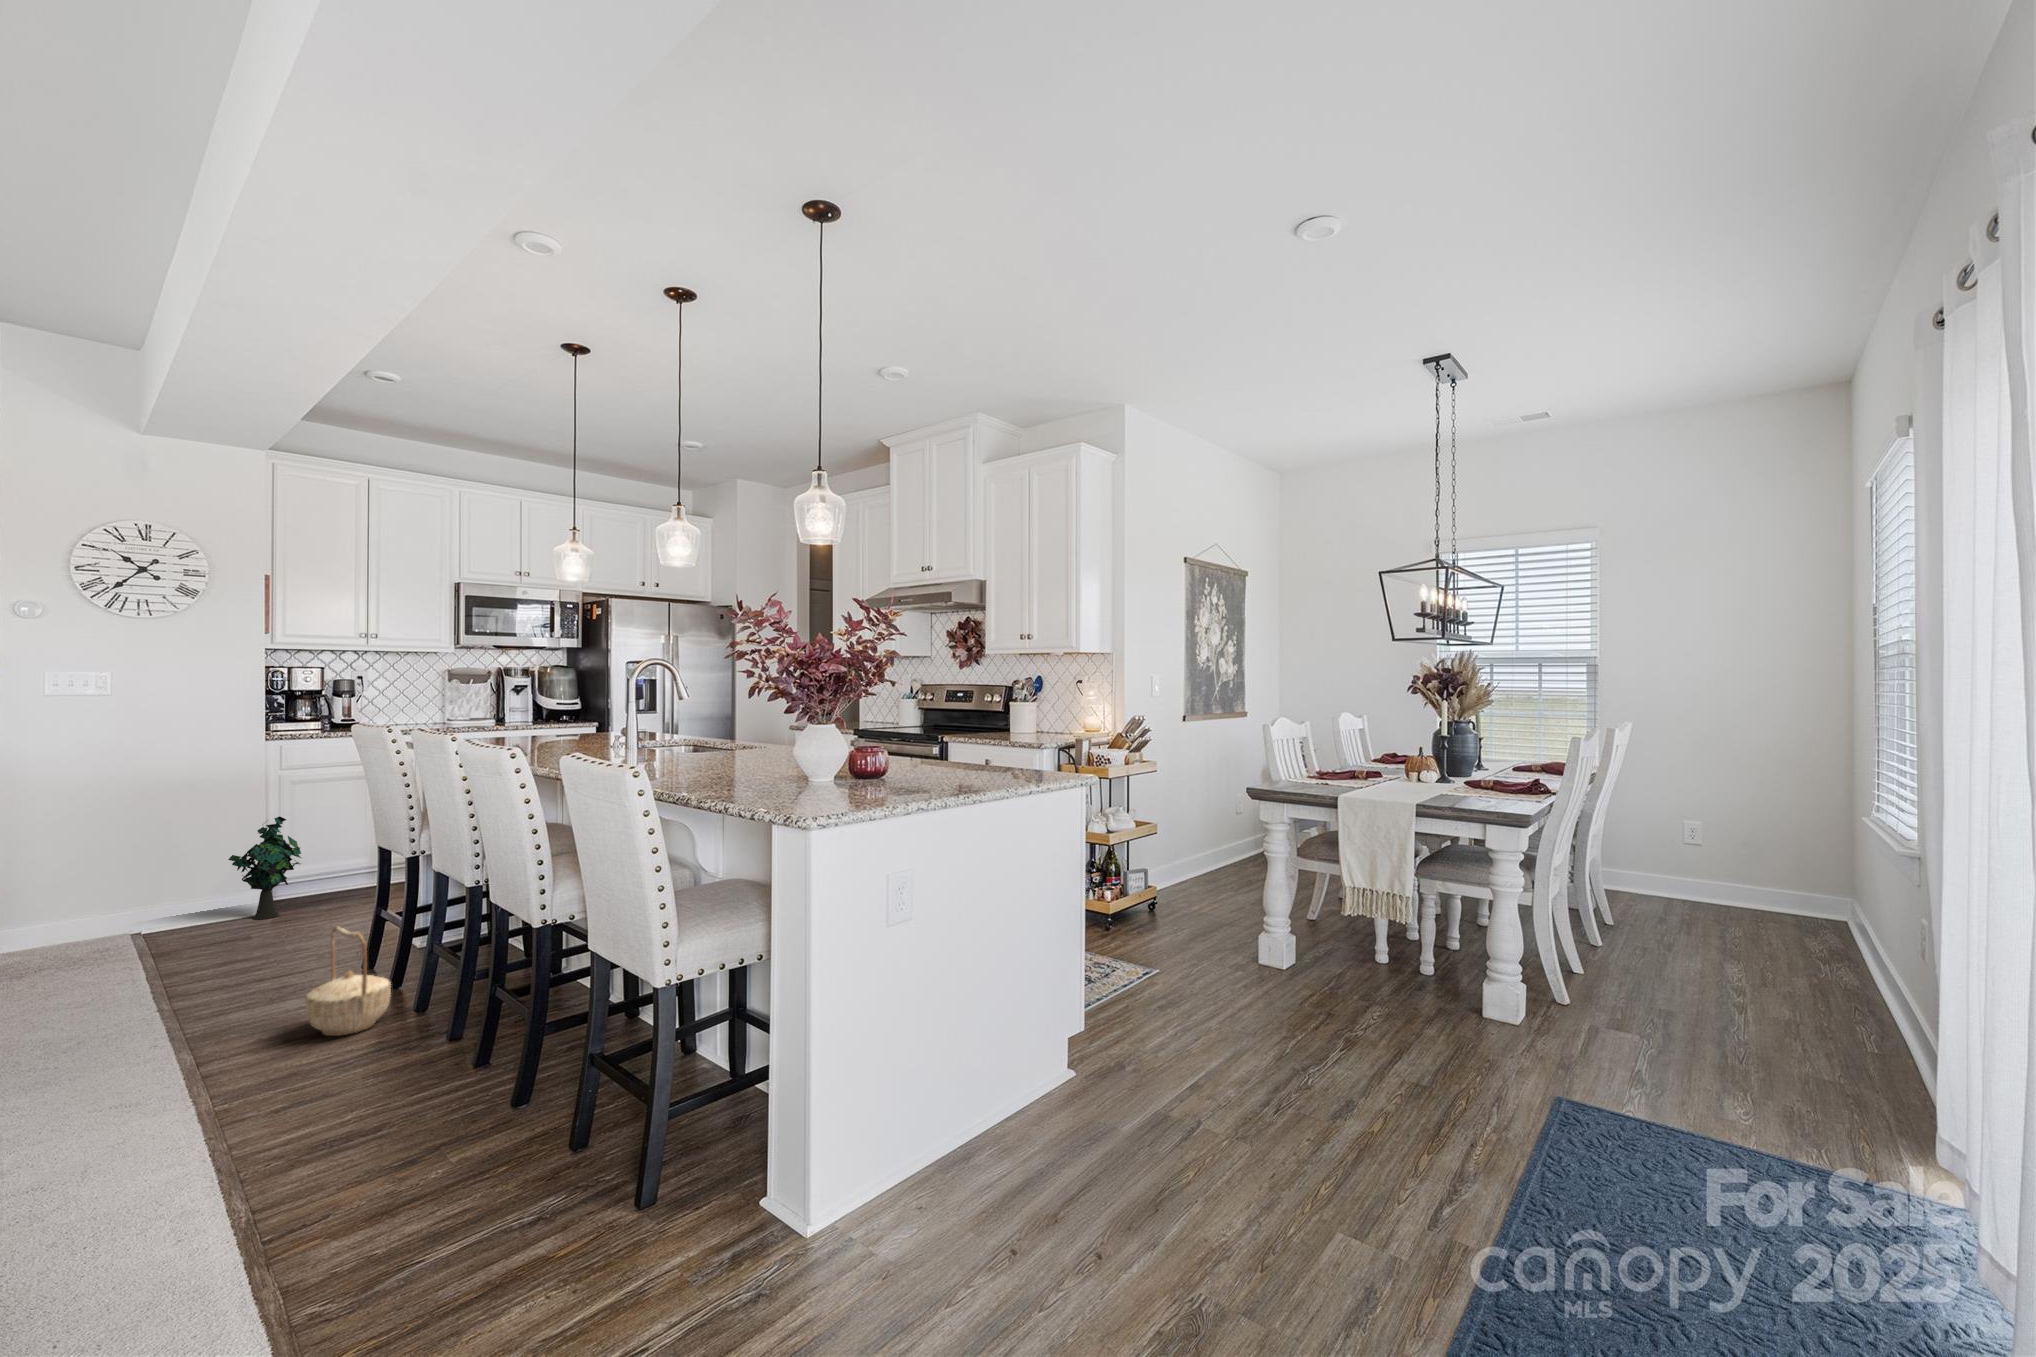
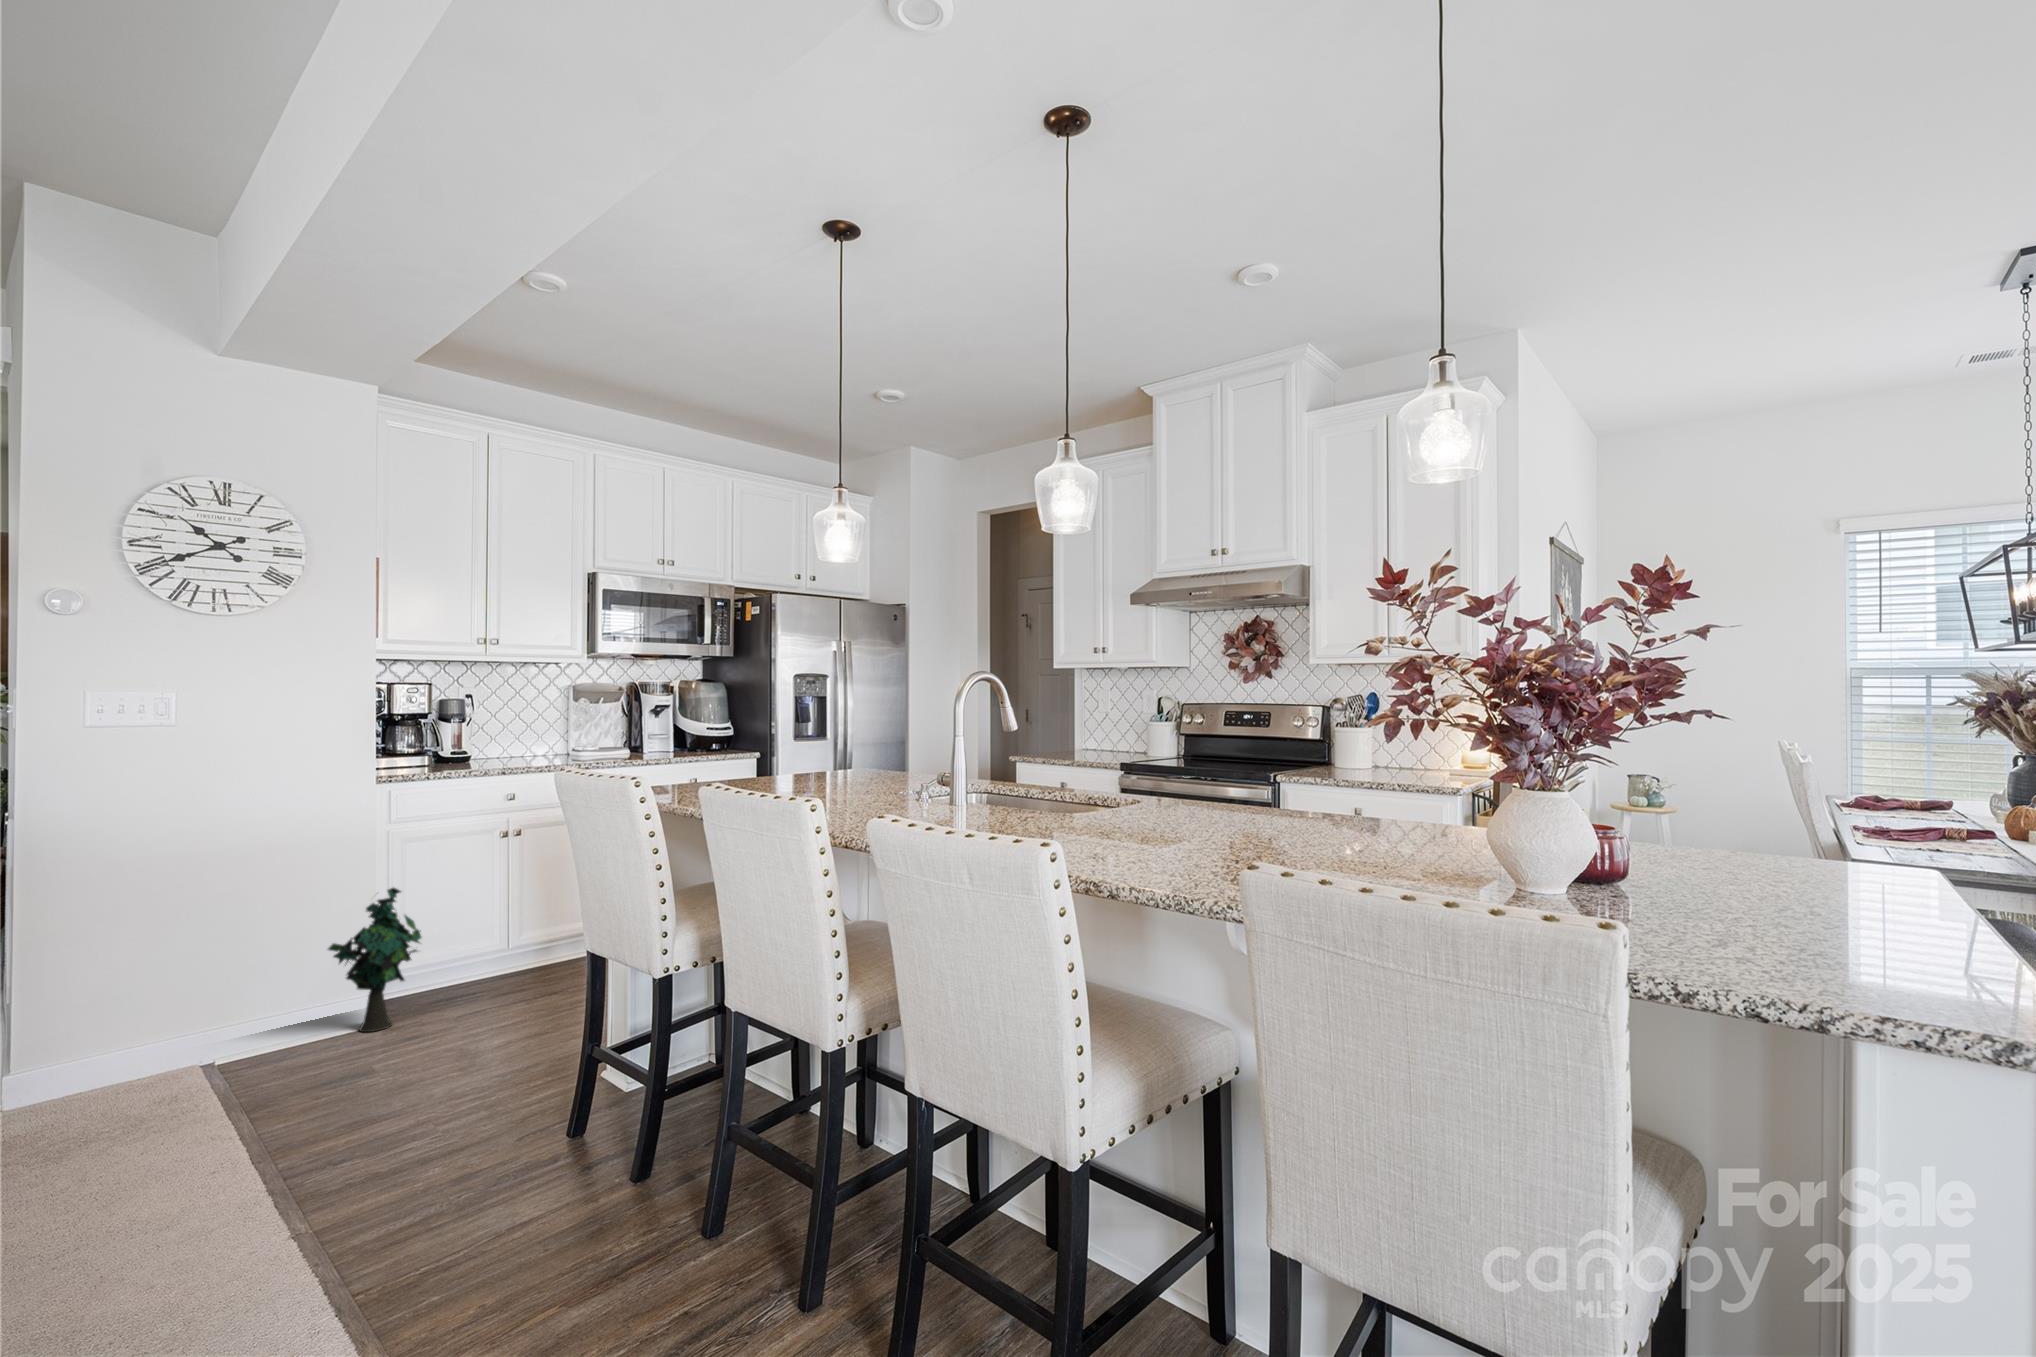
basket: present [305,926,391,1036] -> none [534,1093,655,1281]

